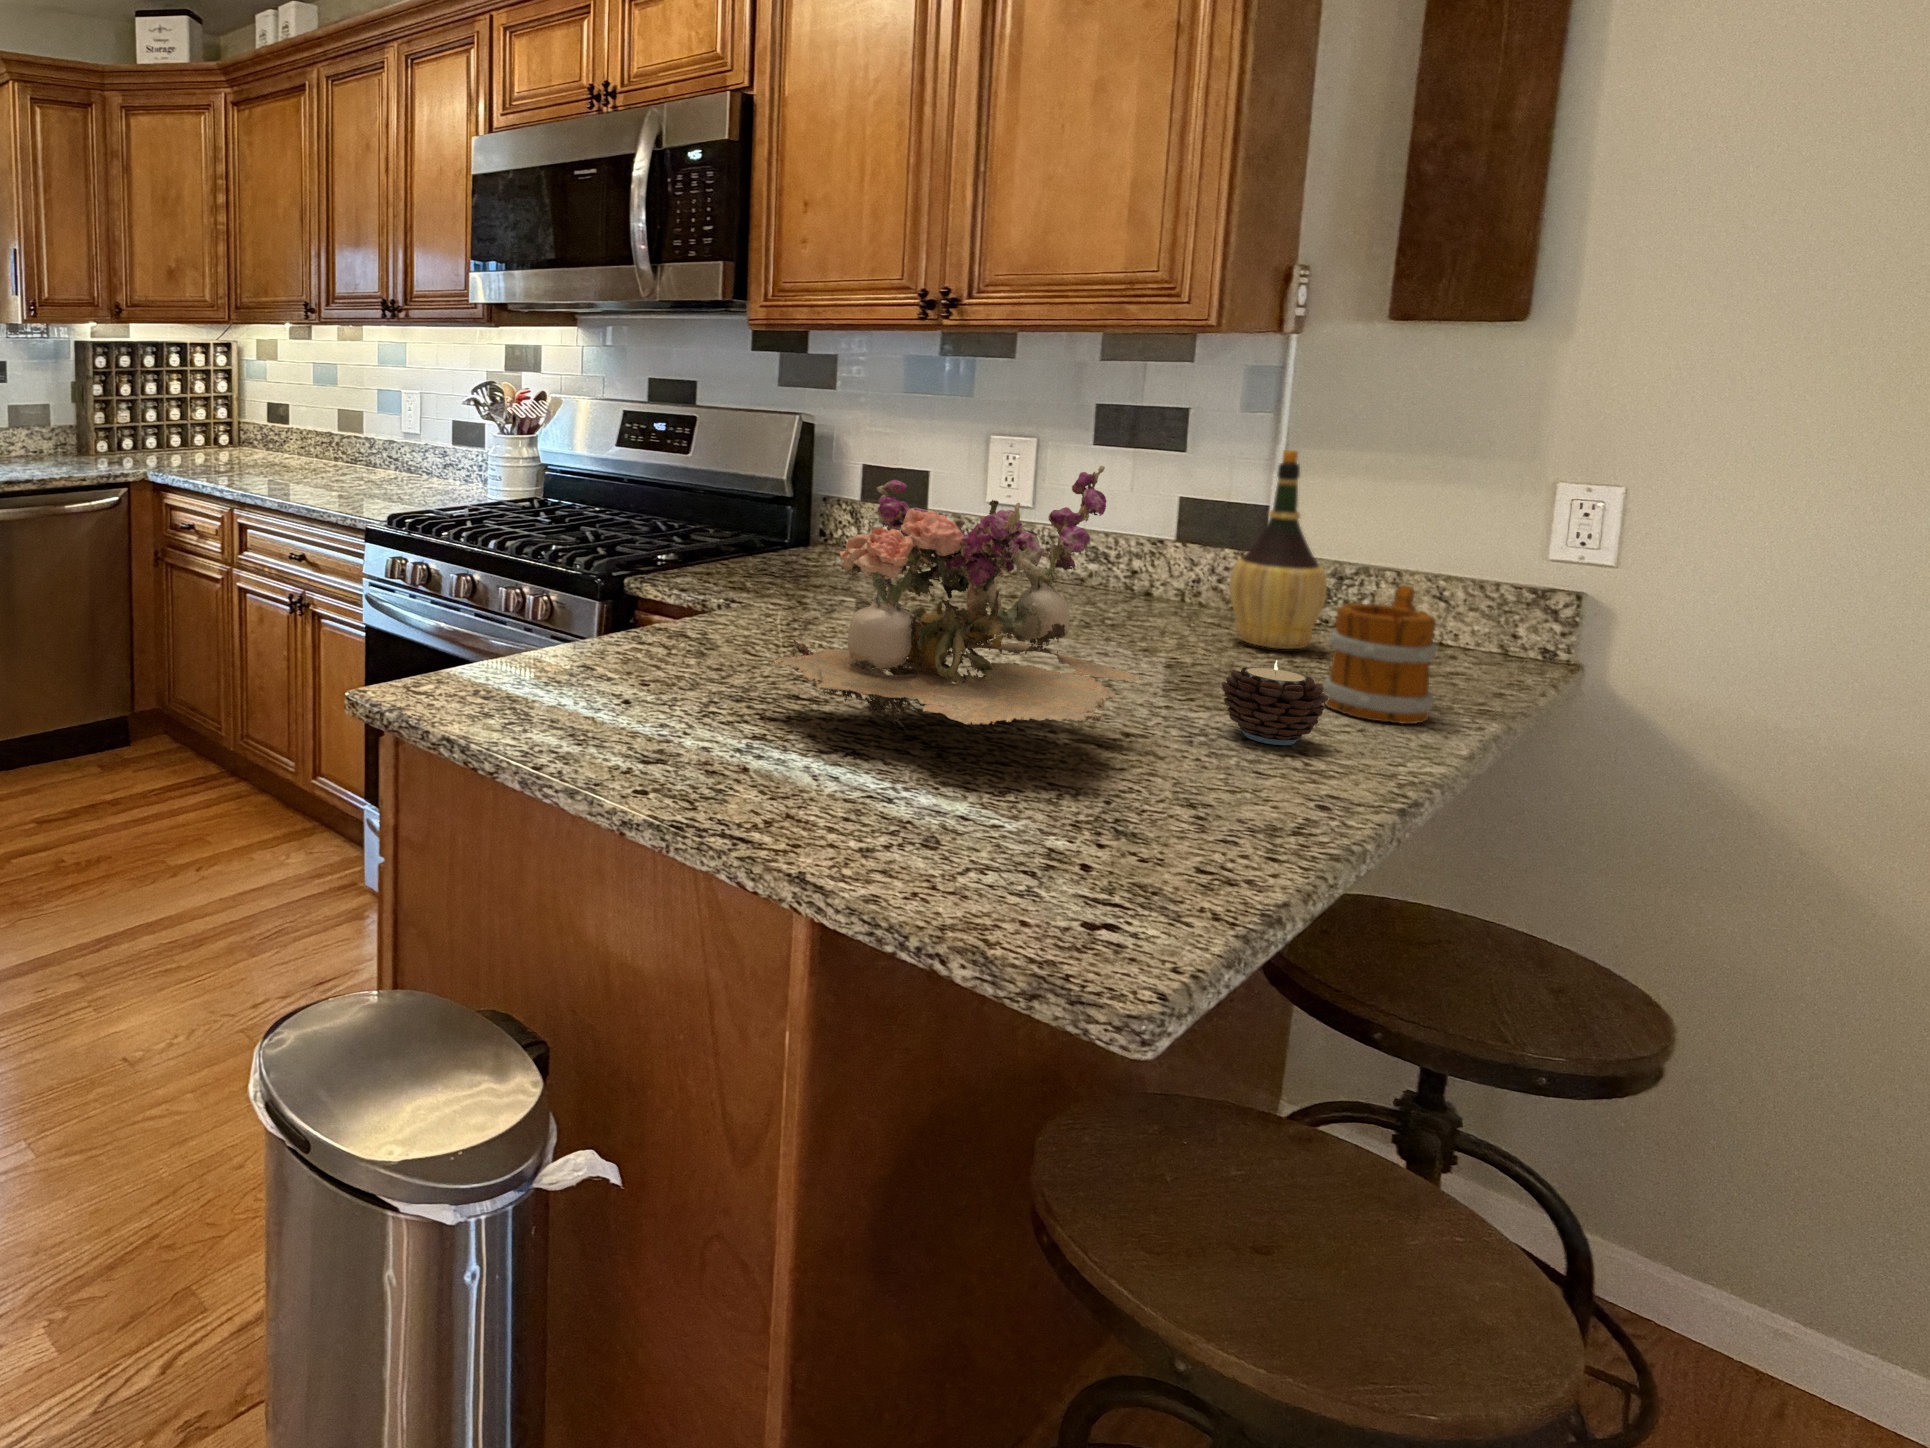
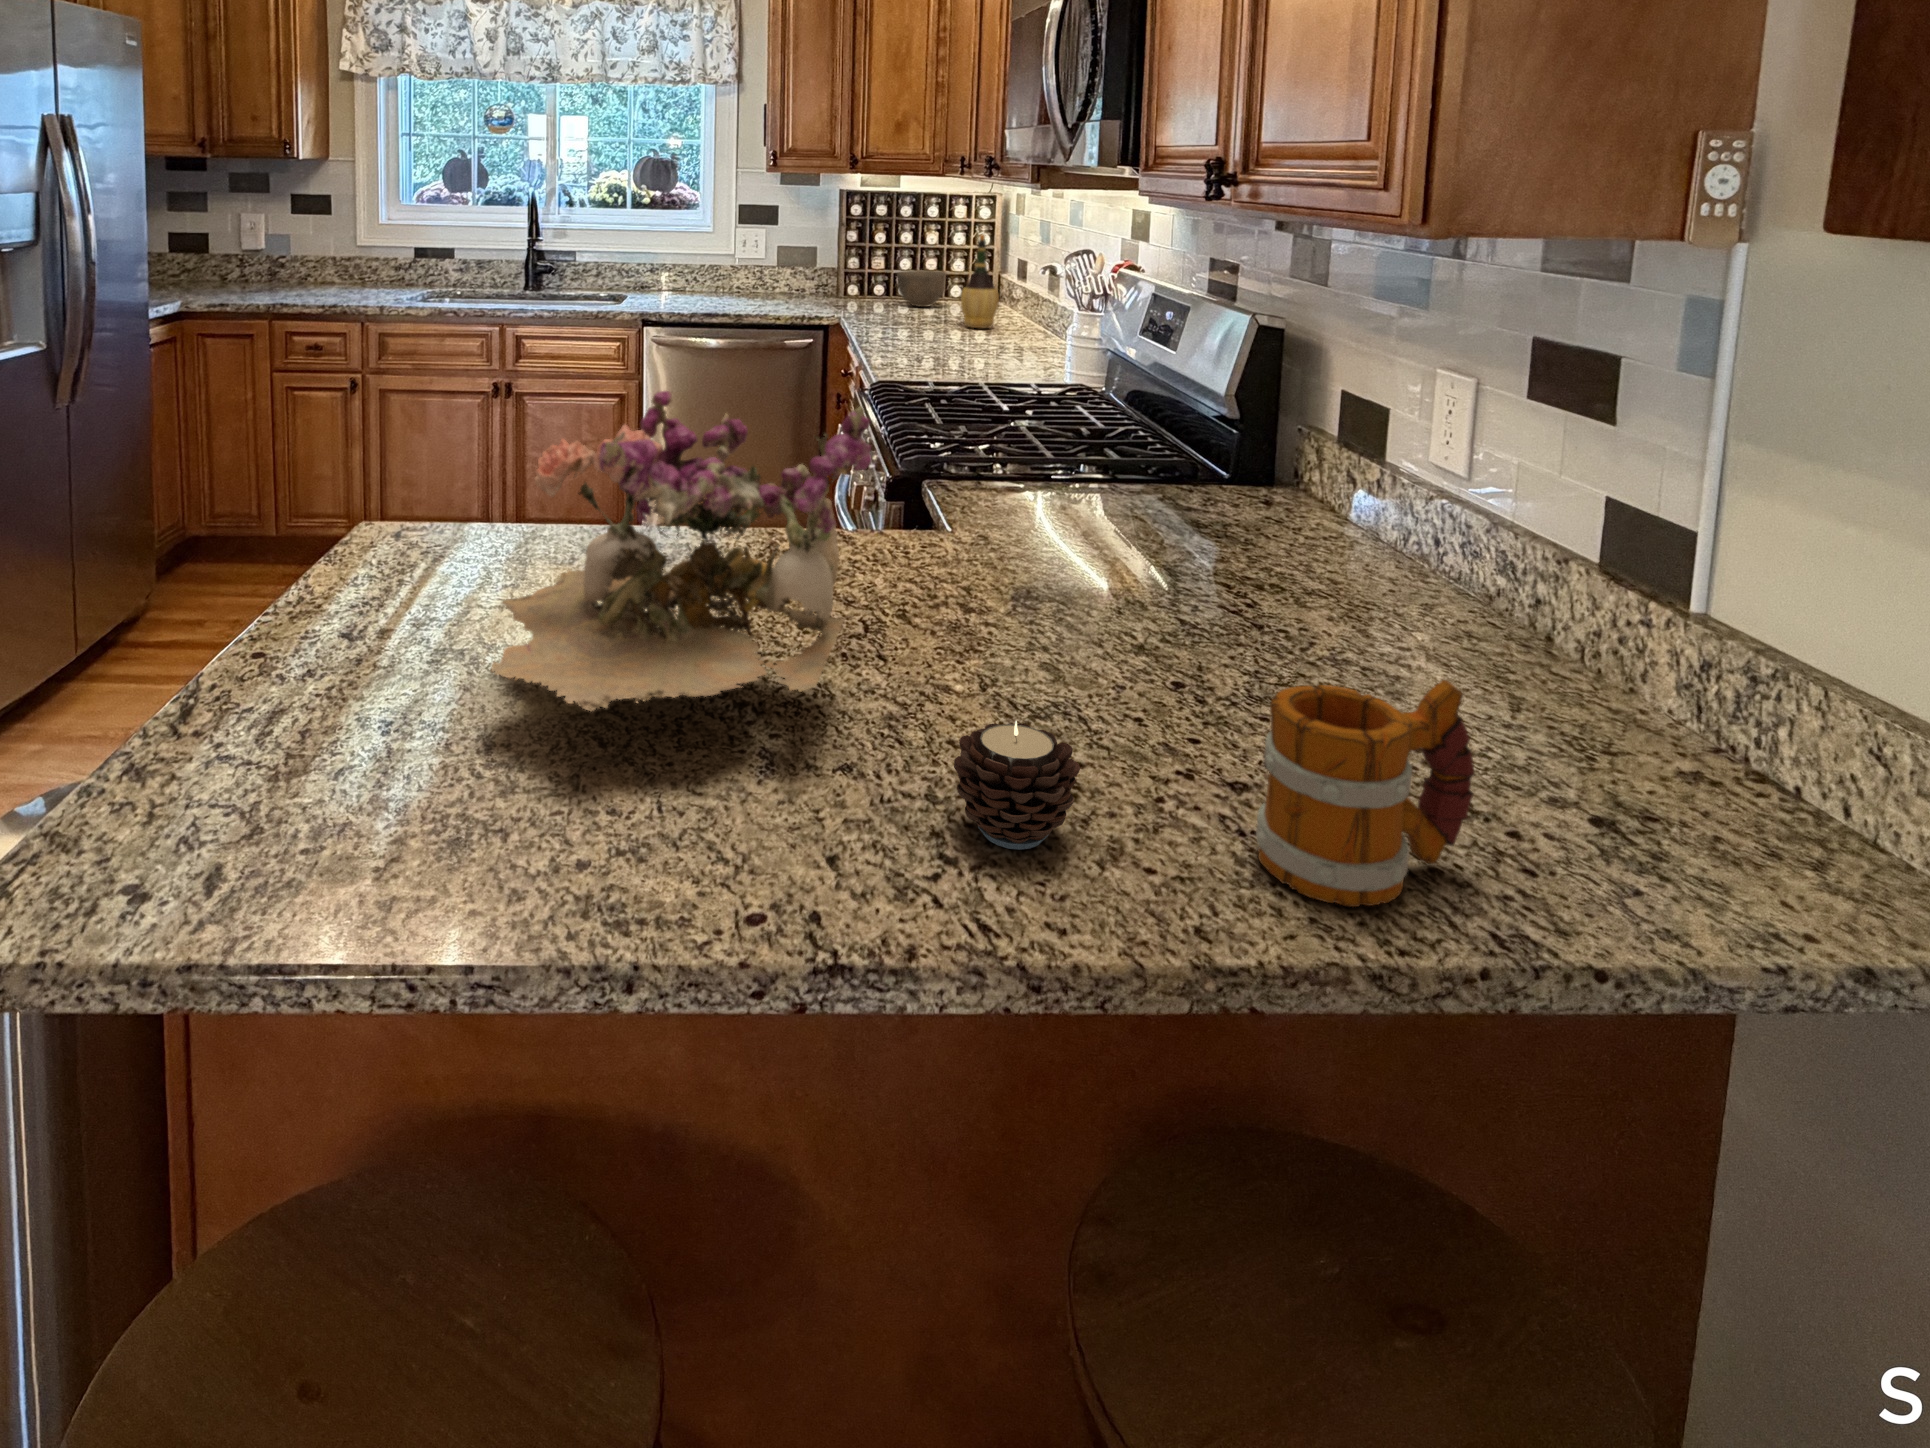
bowl: none [157,420,208,457] -> present [897,270,946,307]
wine bottle: present [1229,450,1327,649] -> present [961,234,999,328]

